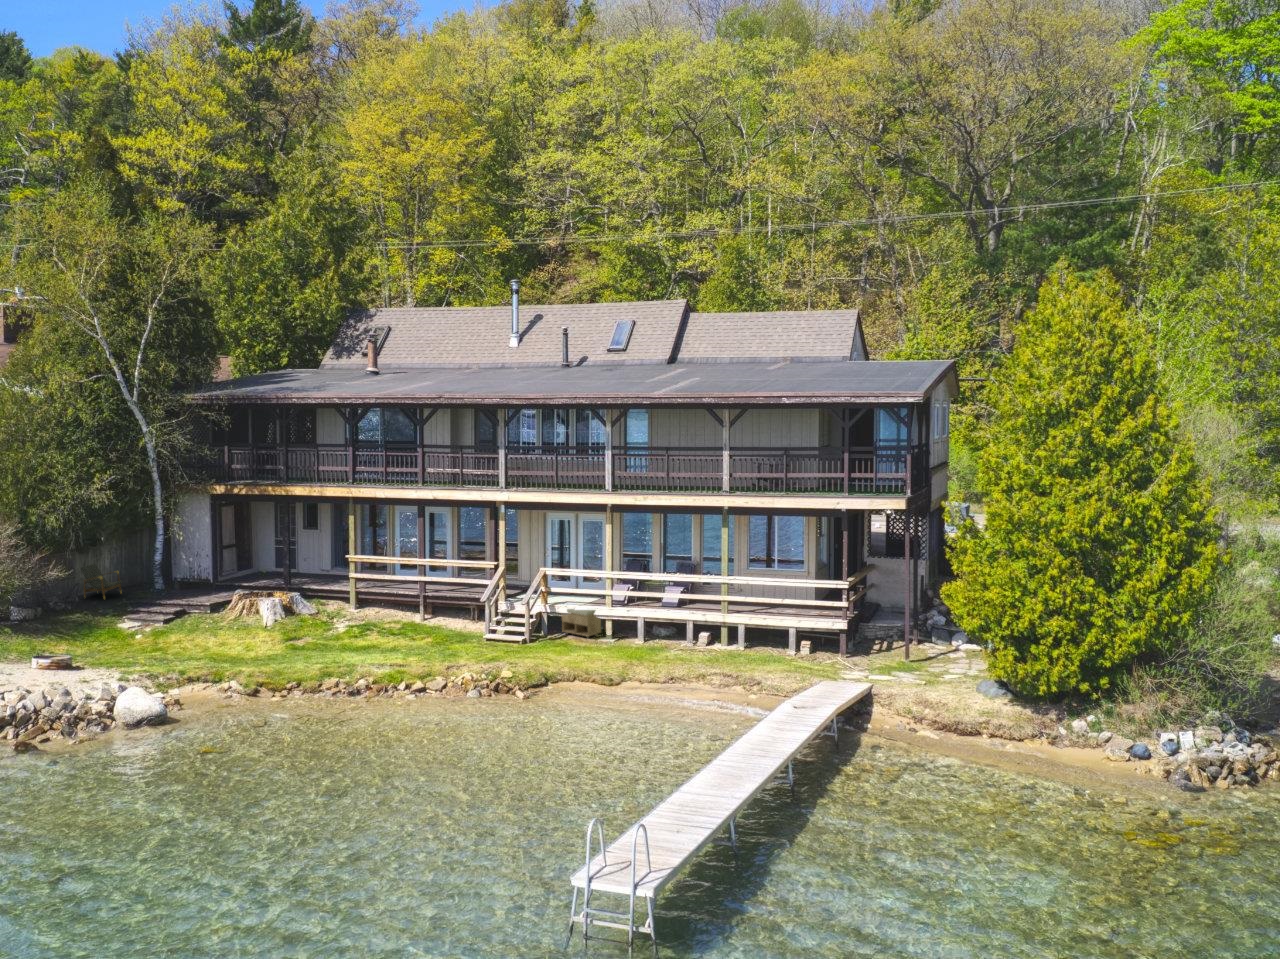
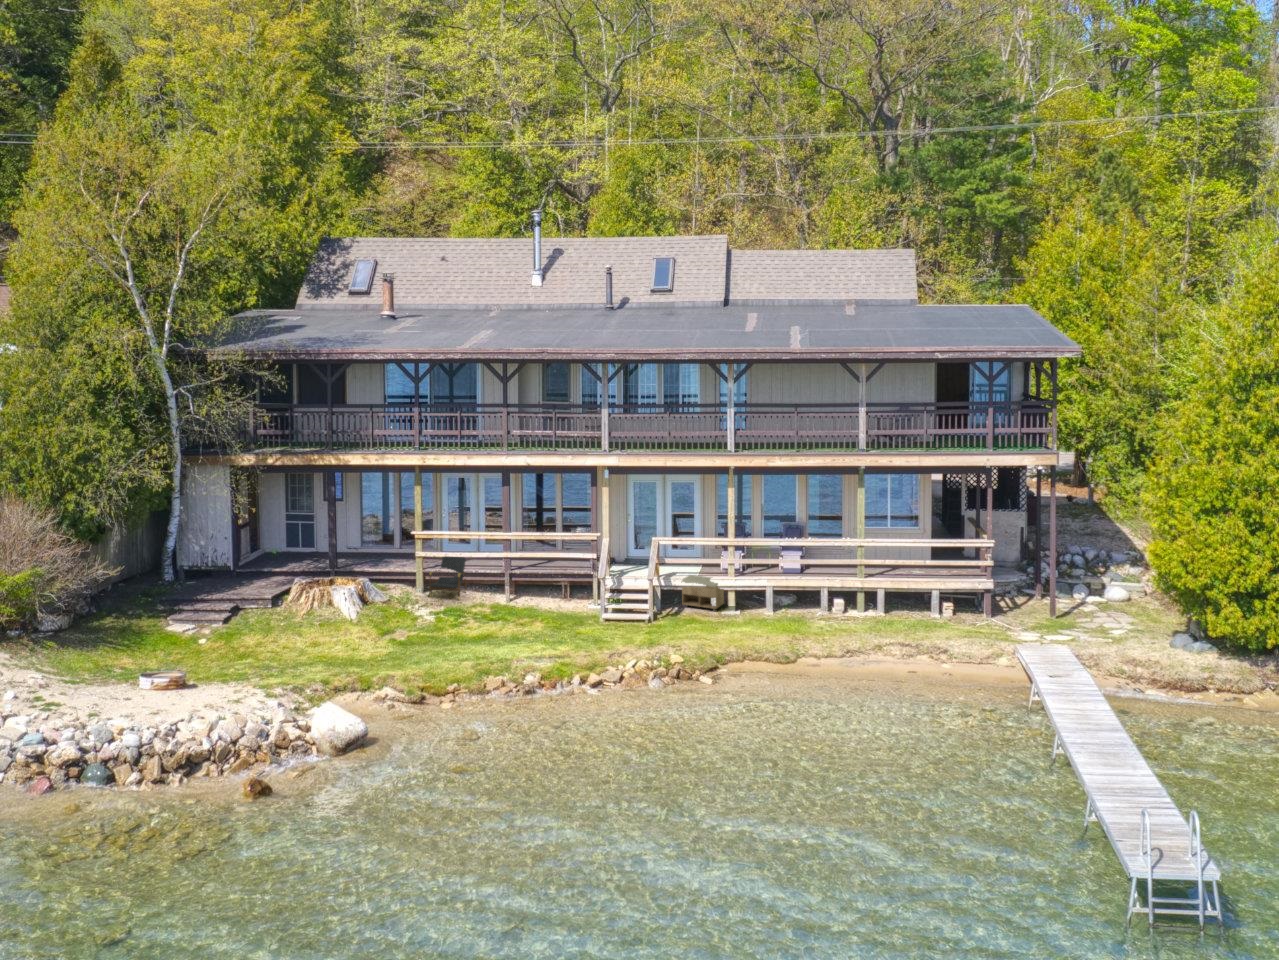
lounge chair: present [80,564,123,599] -> present [429,557,466,599]

